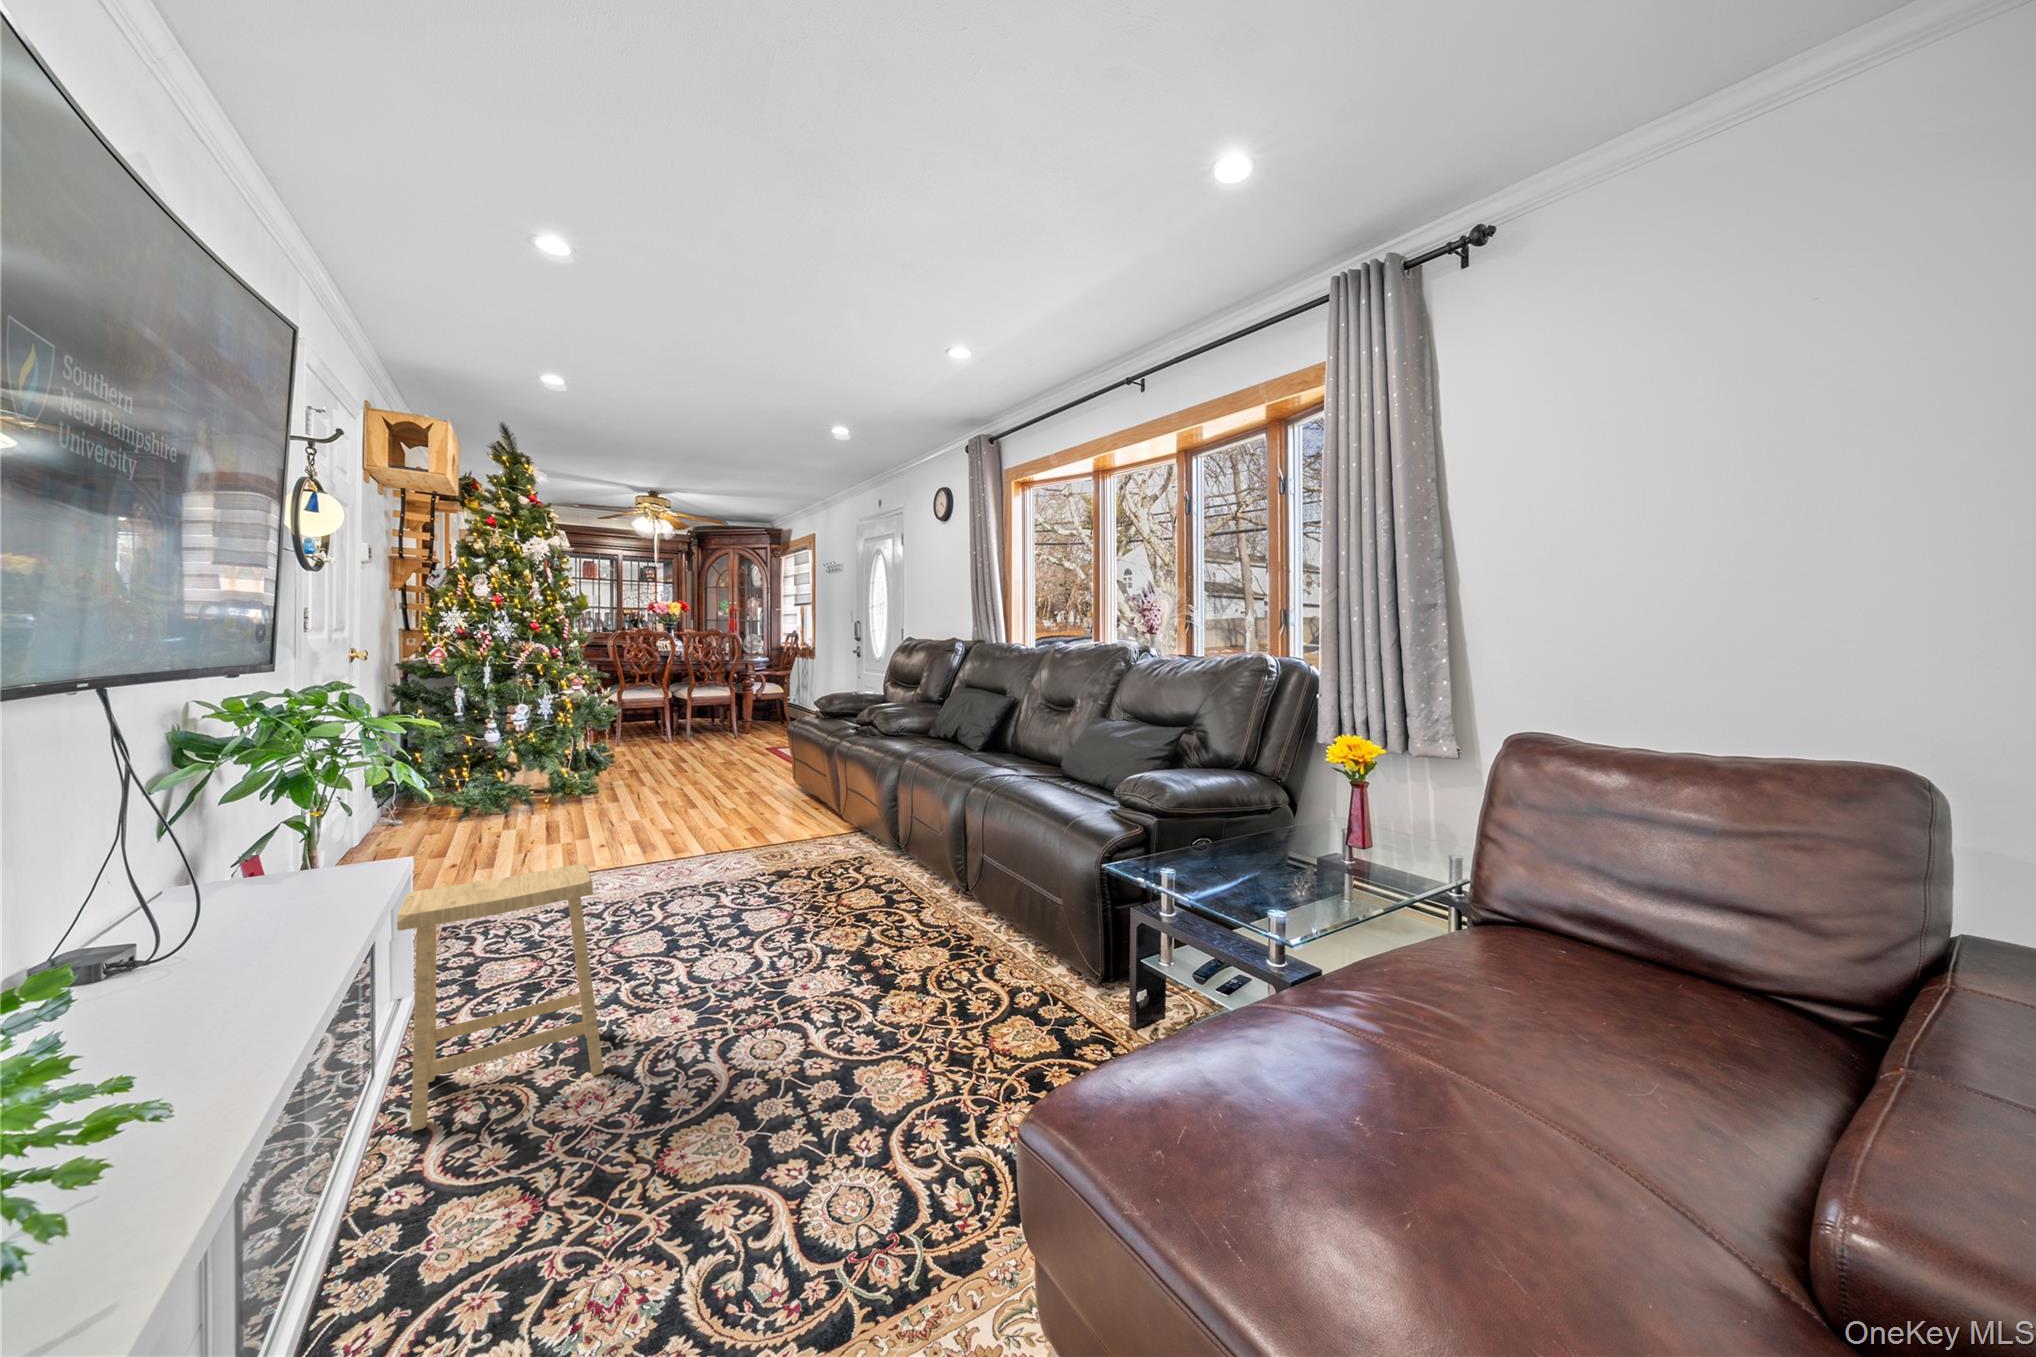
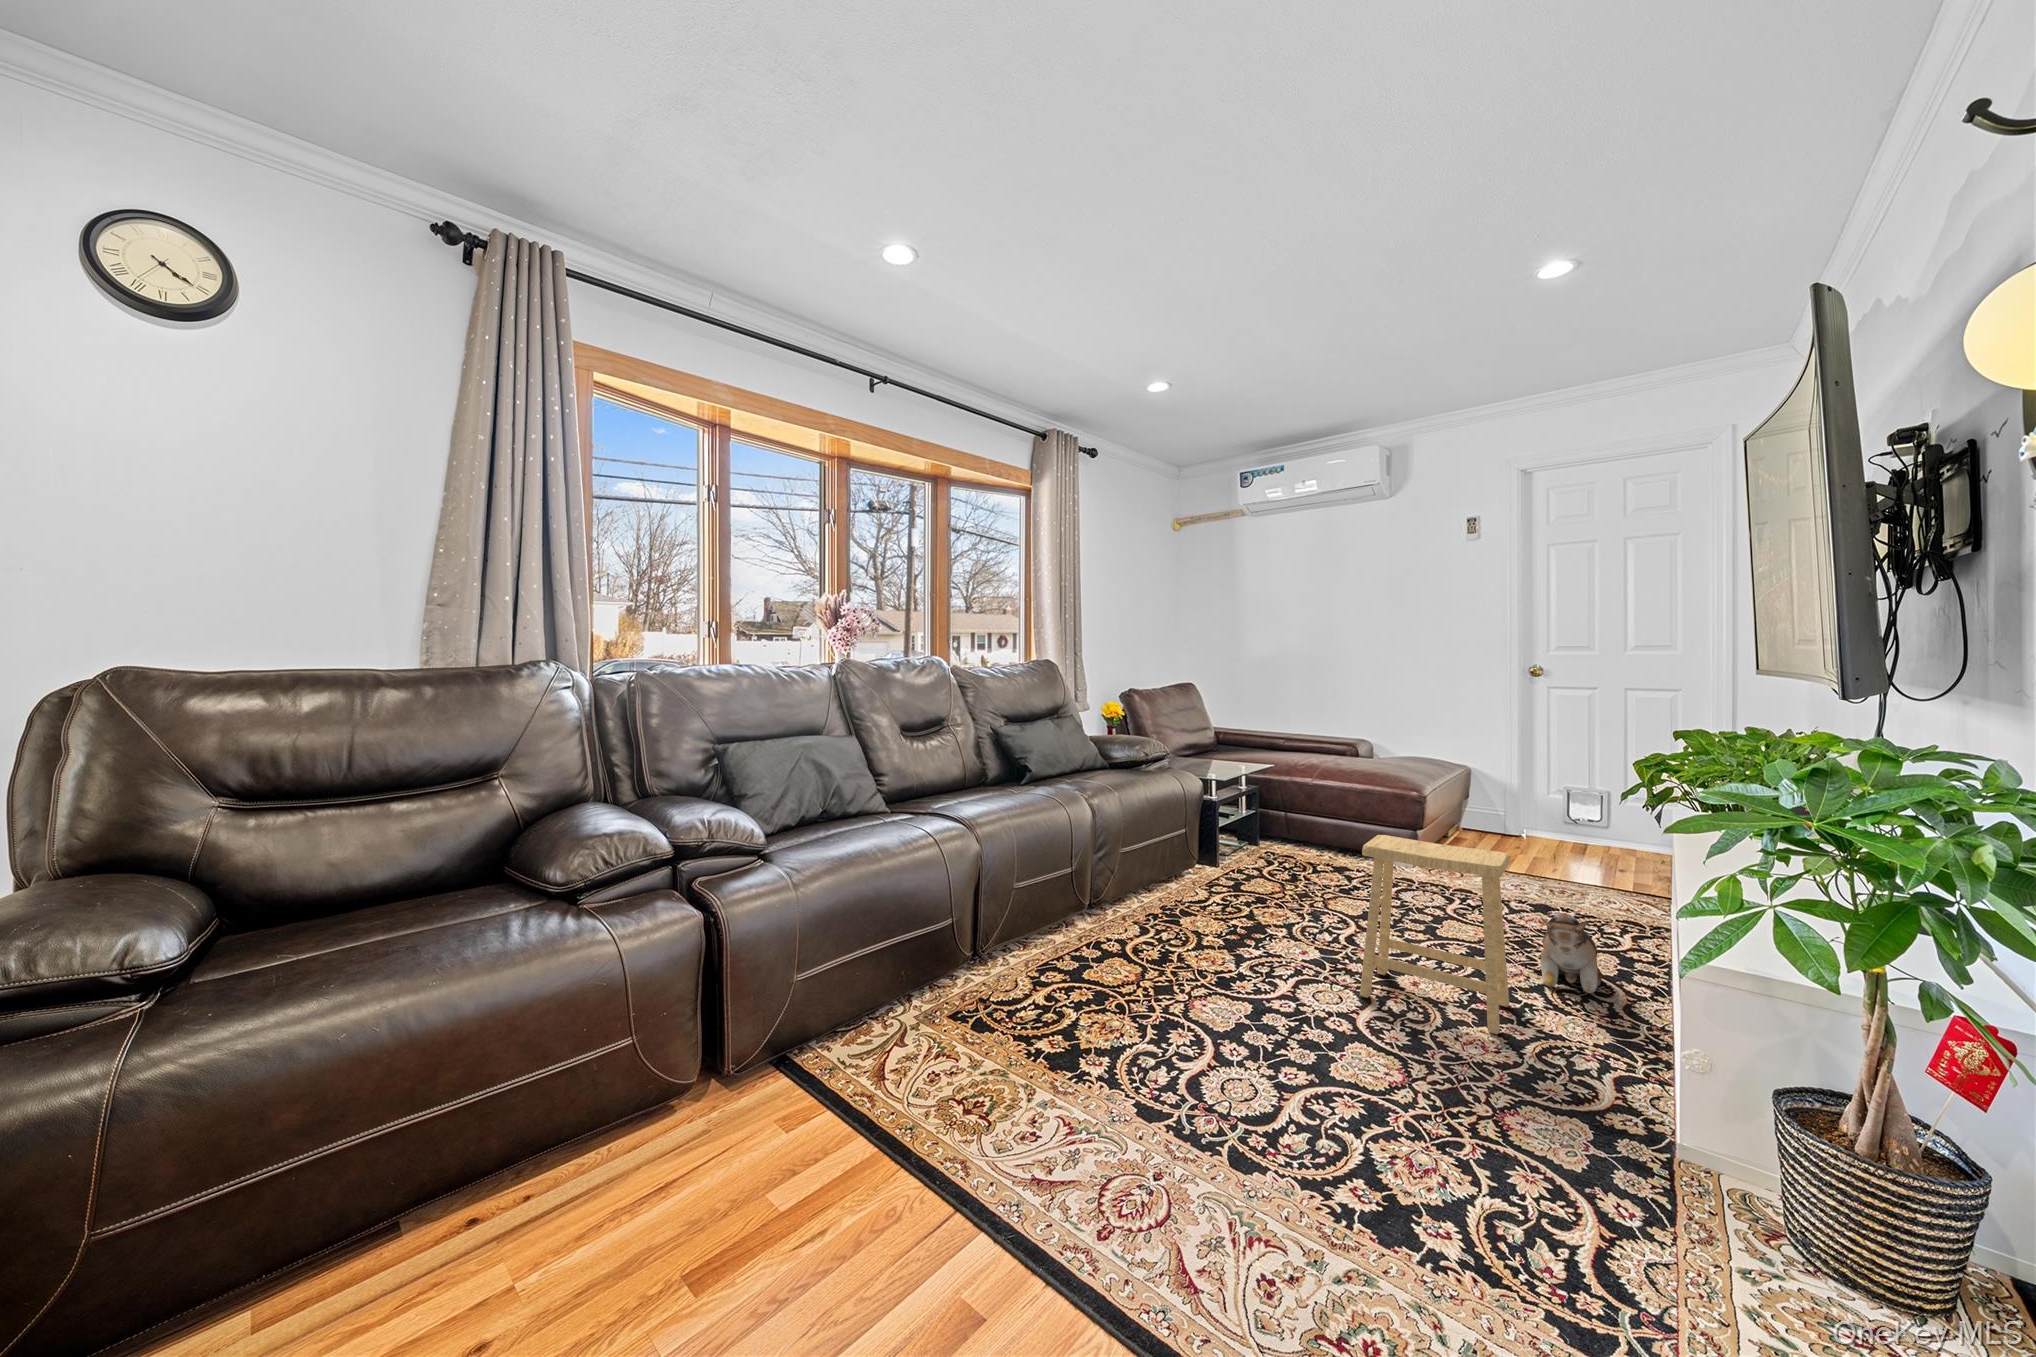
plush toy: none [606,907,662,991] -> present [1540,913,1602,993]

